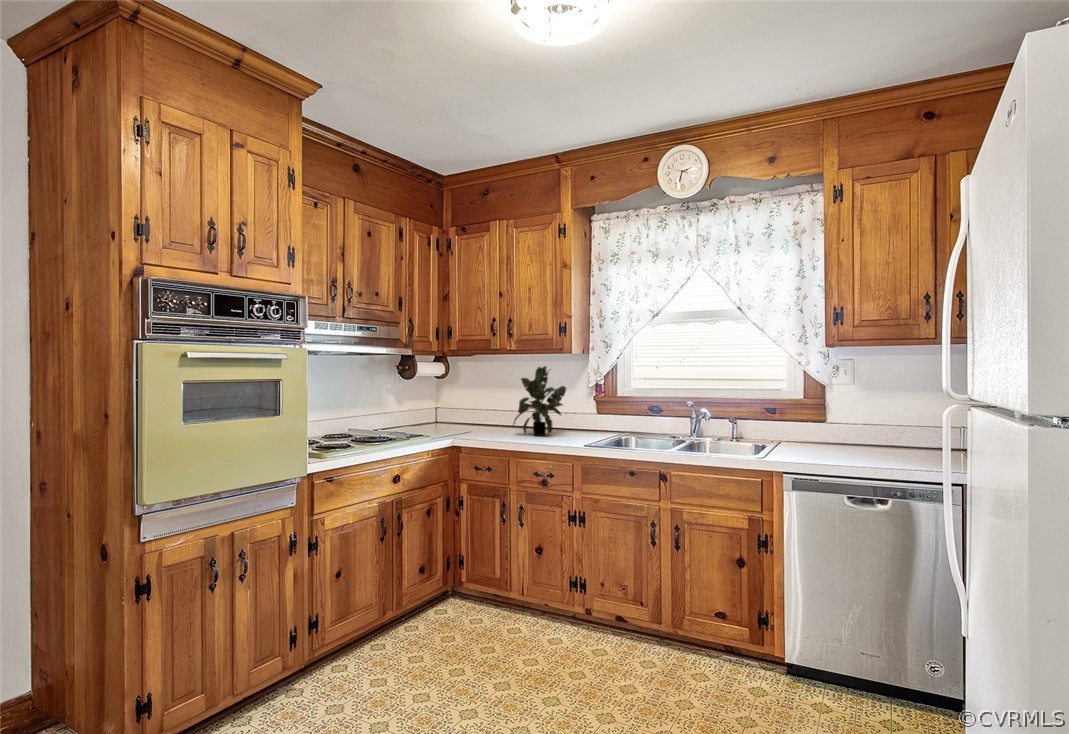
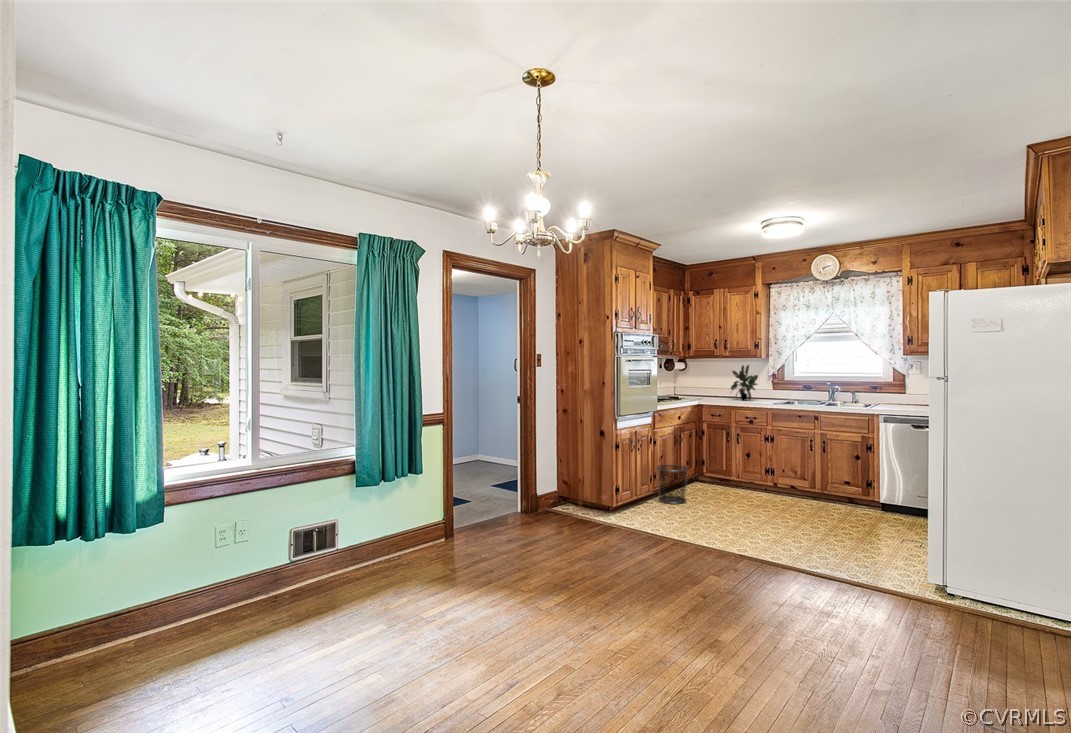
waste bin: none [302,597,379,705] -> present [657,465,688,504]

